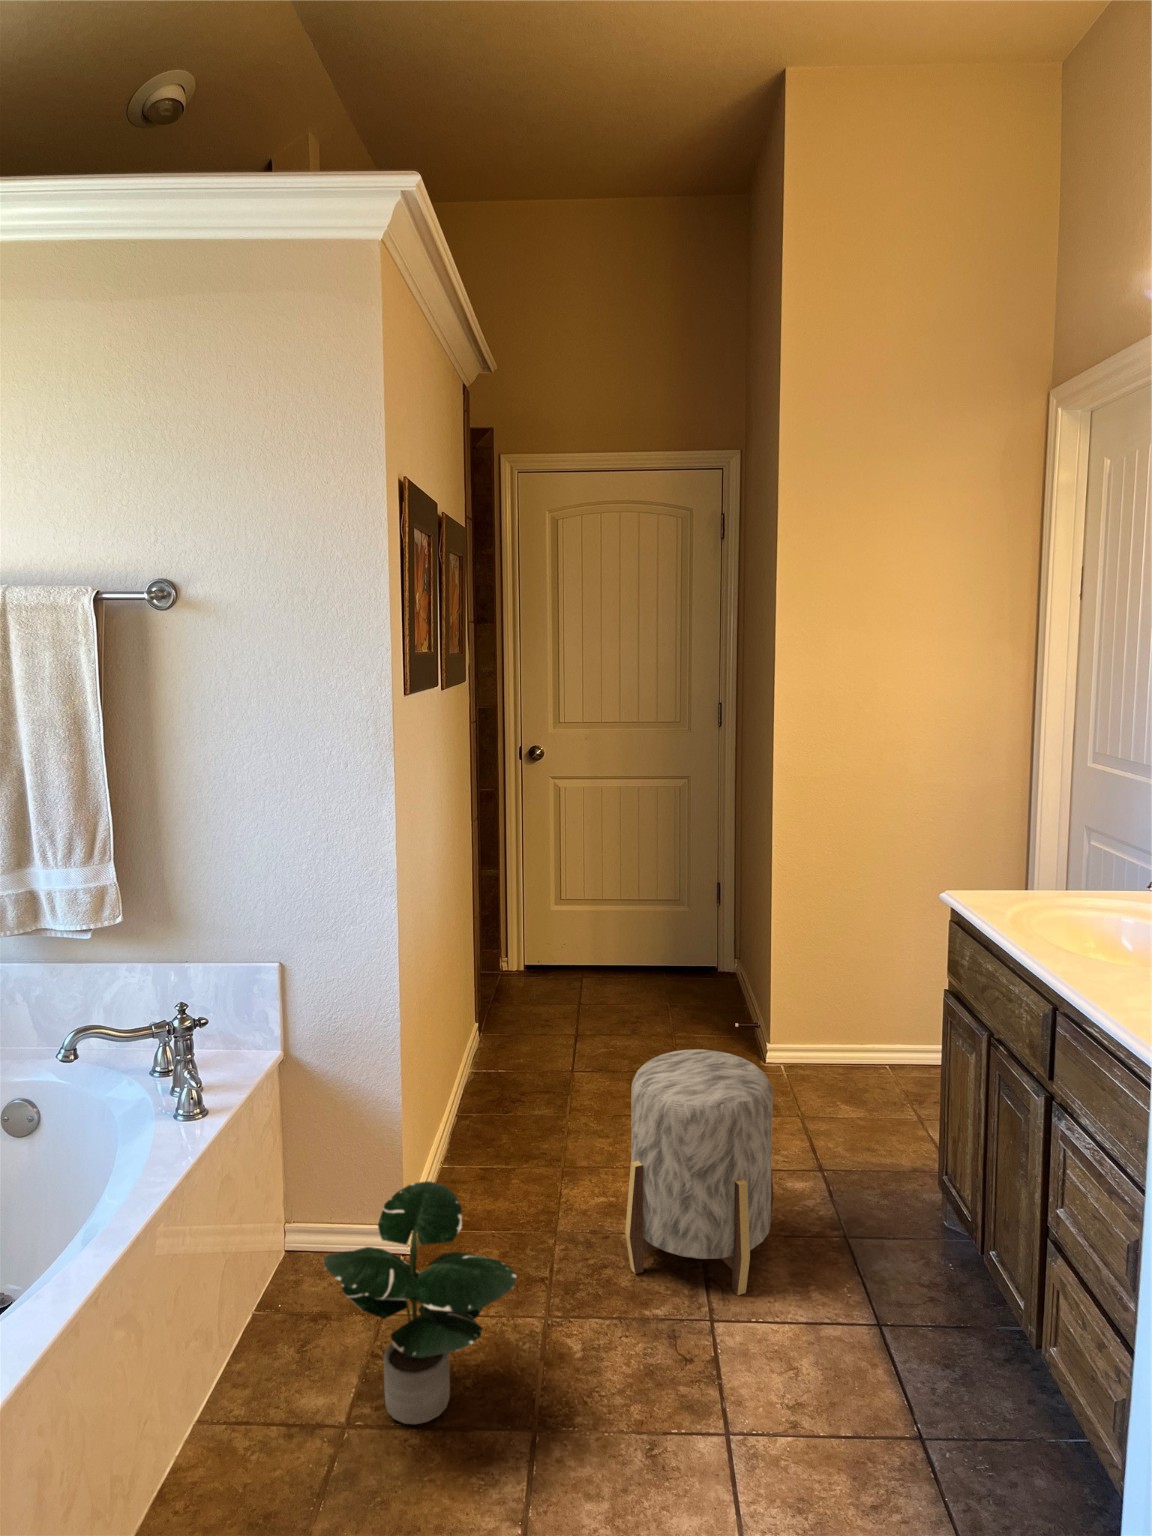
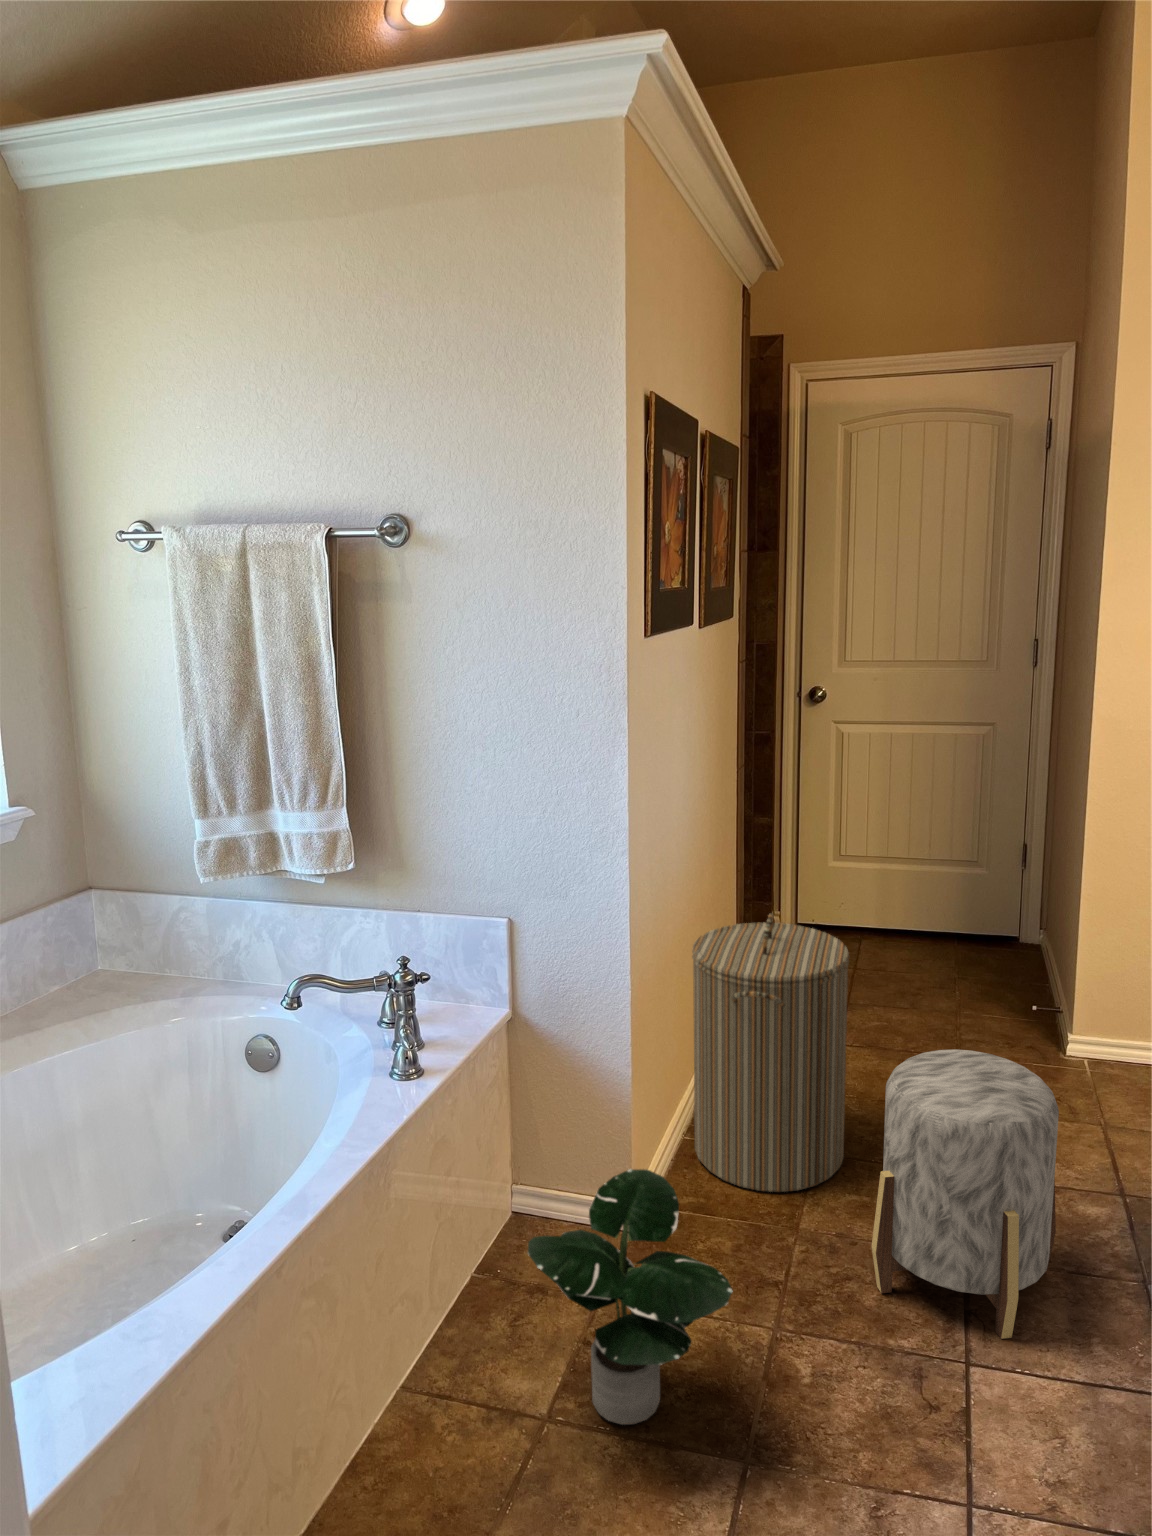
laundry hamper: none [450,946,591,1204] -> present [692,913,849,1192]

